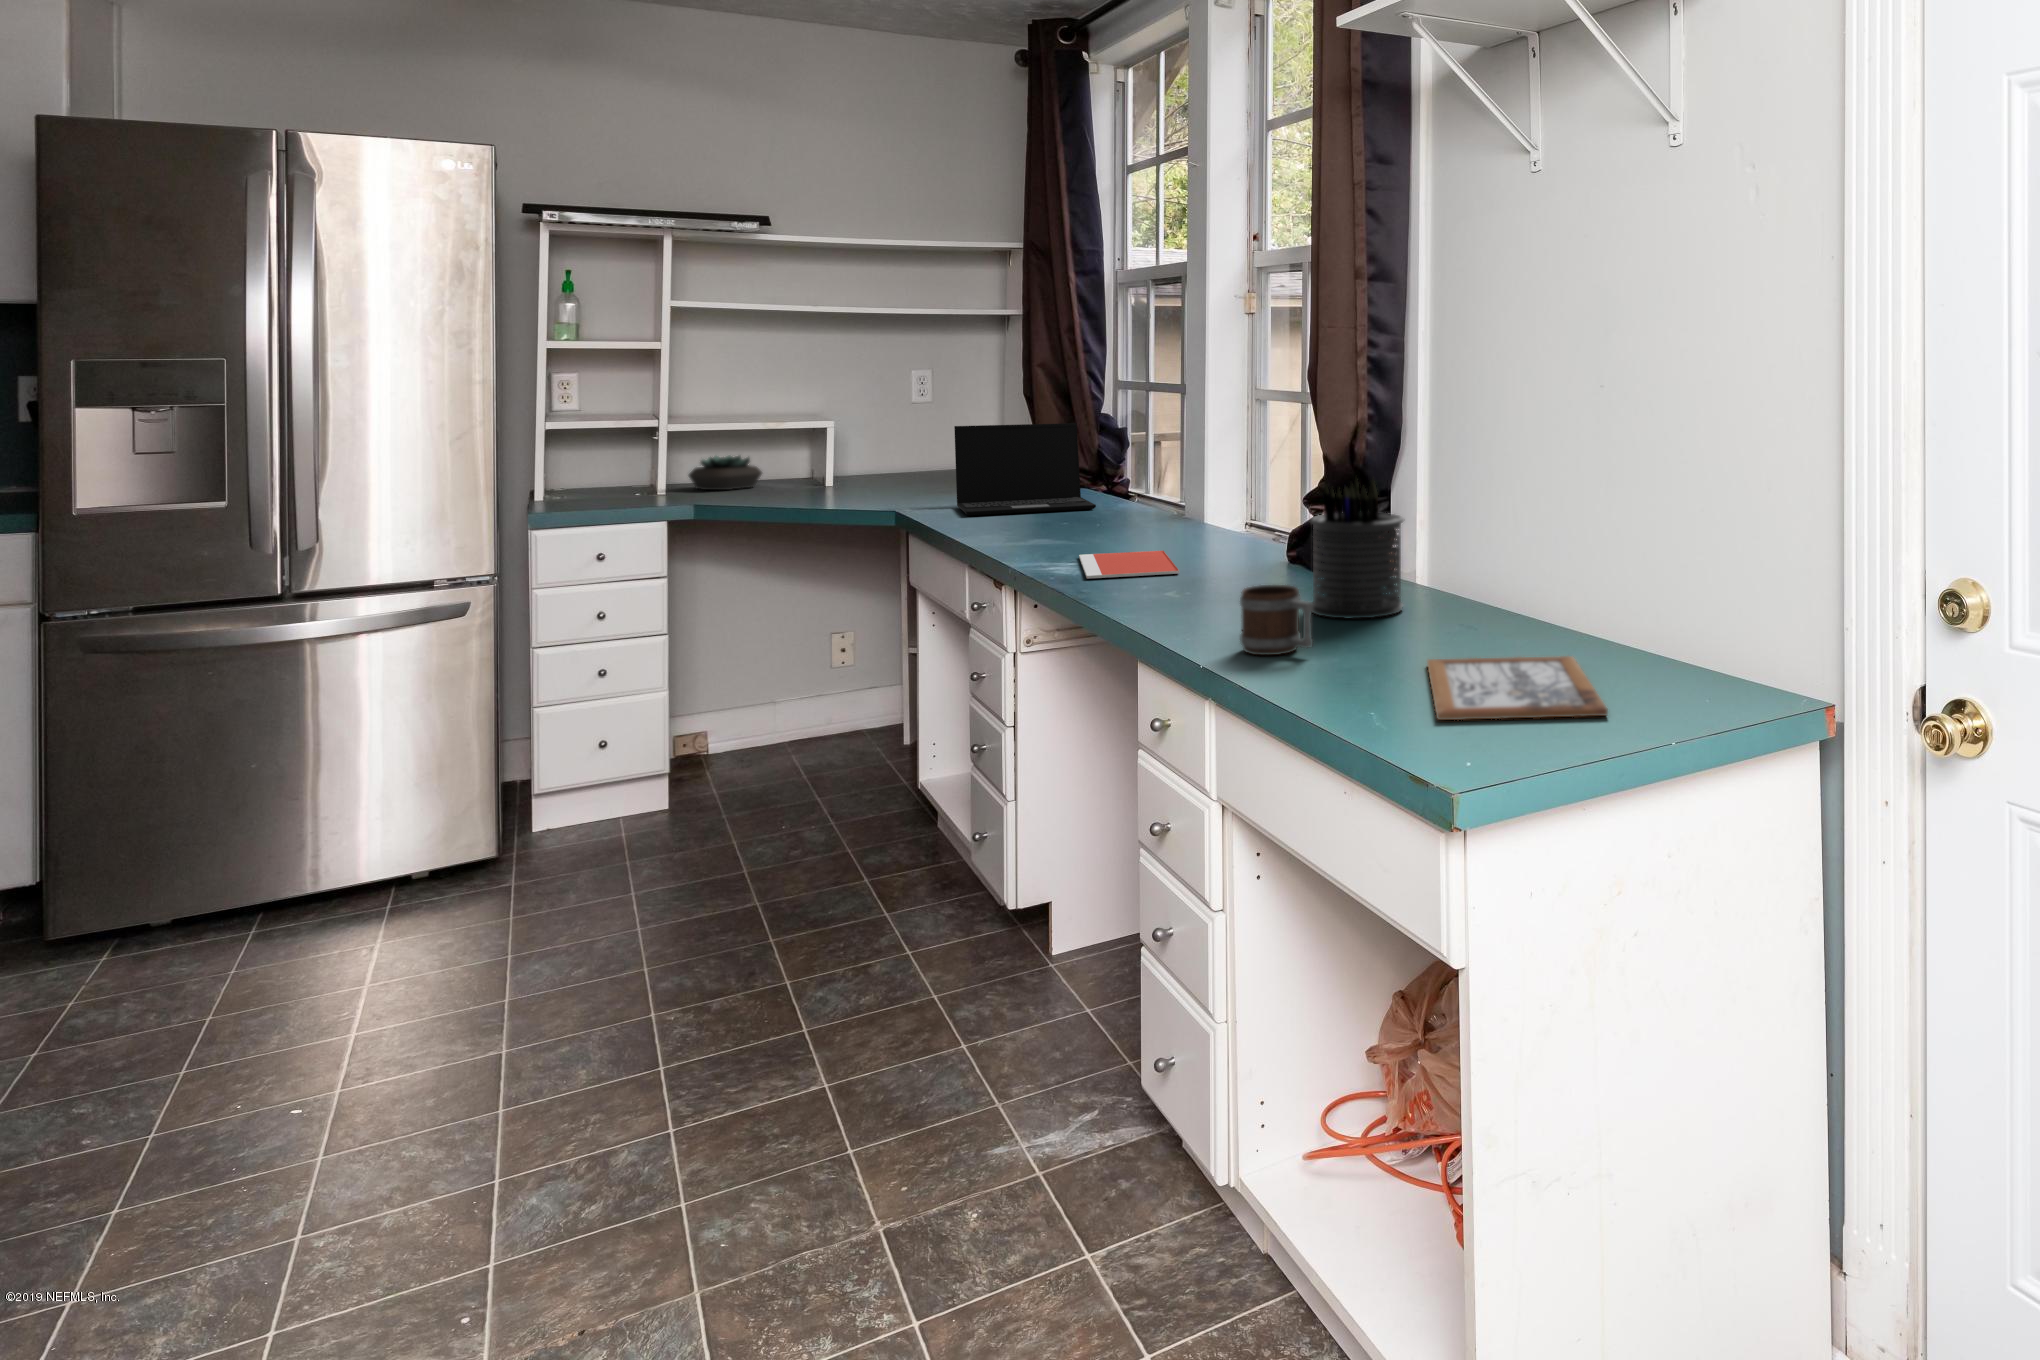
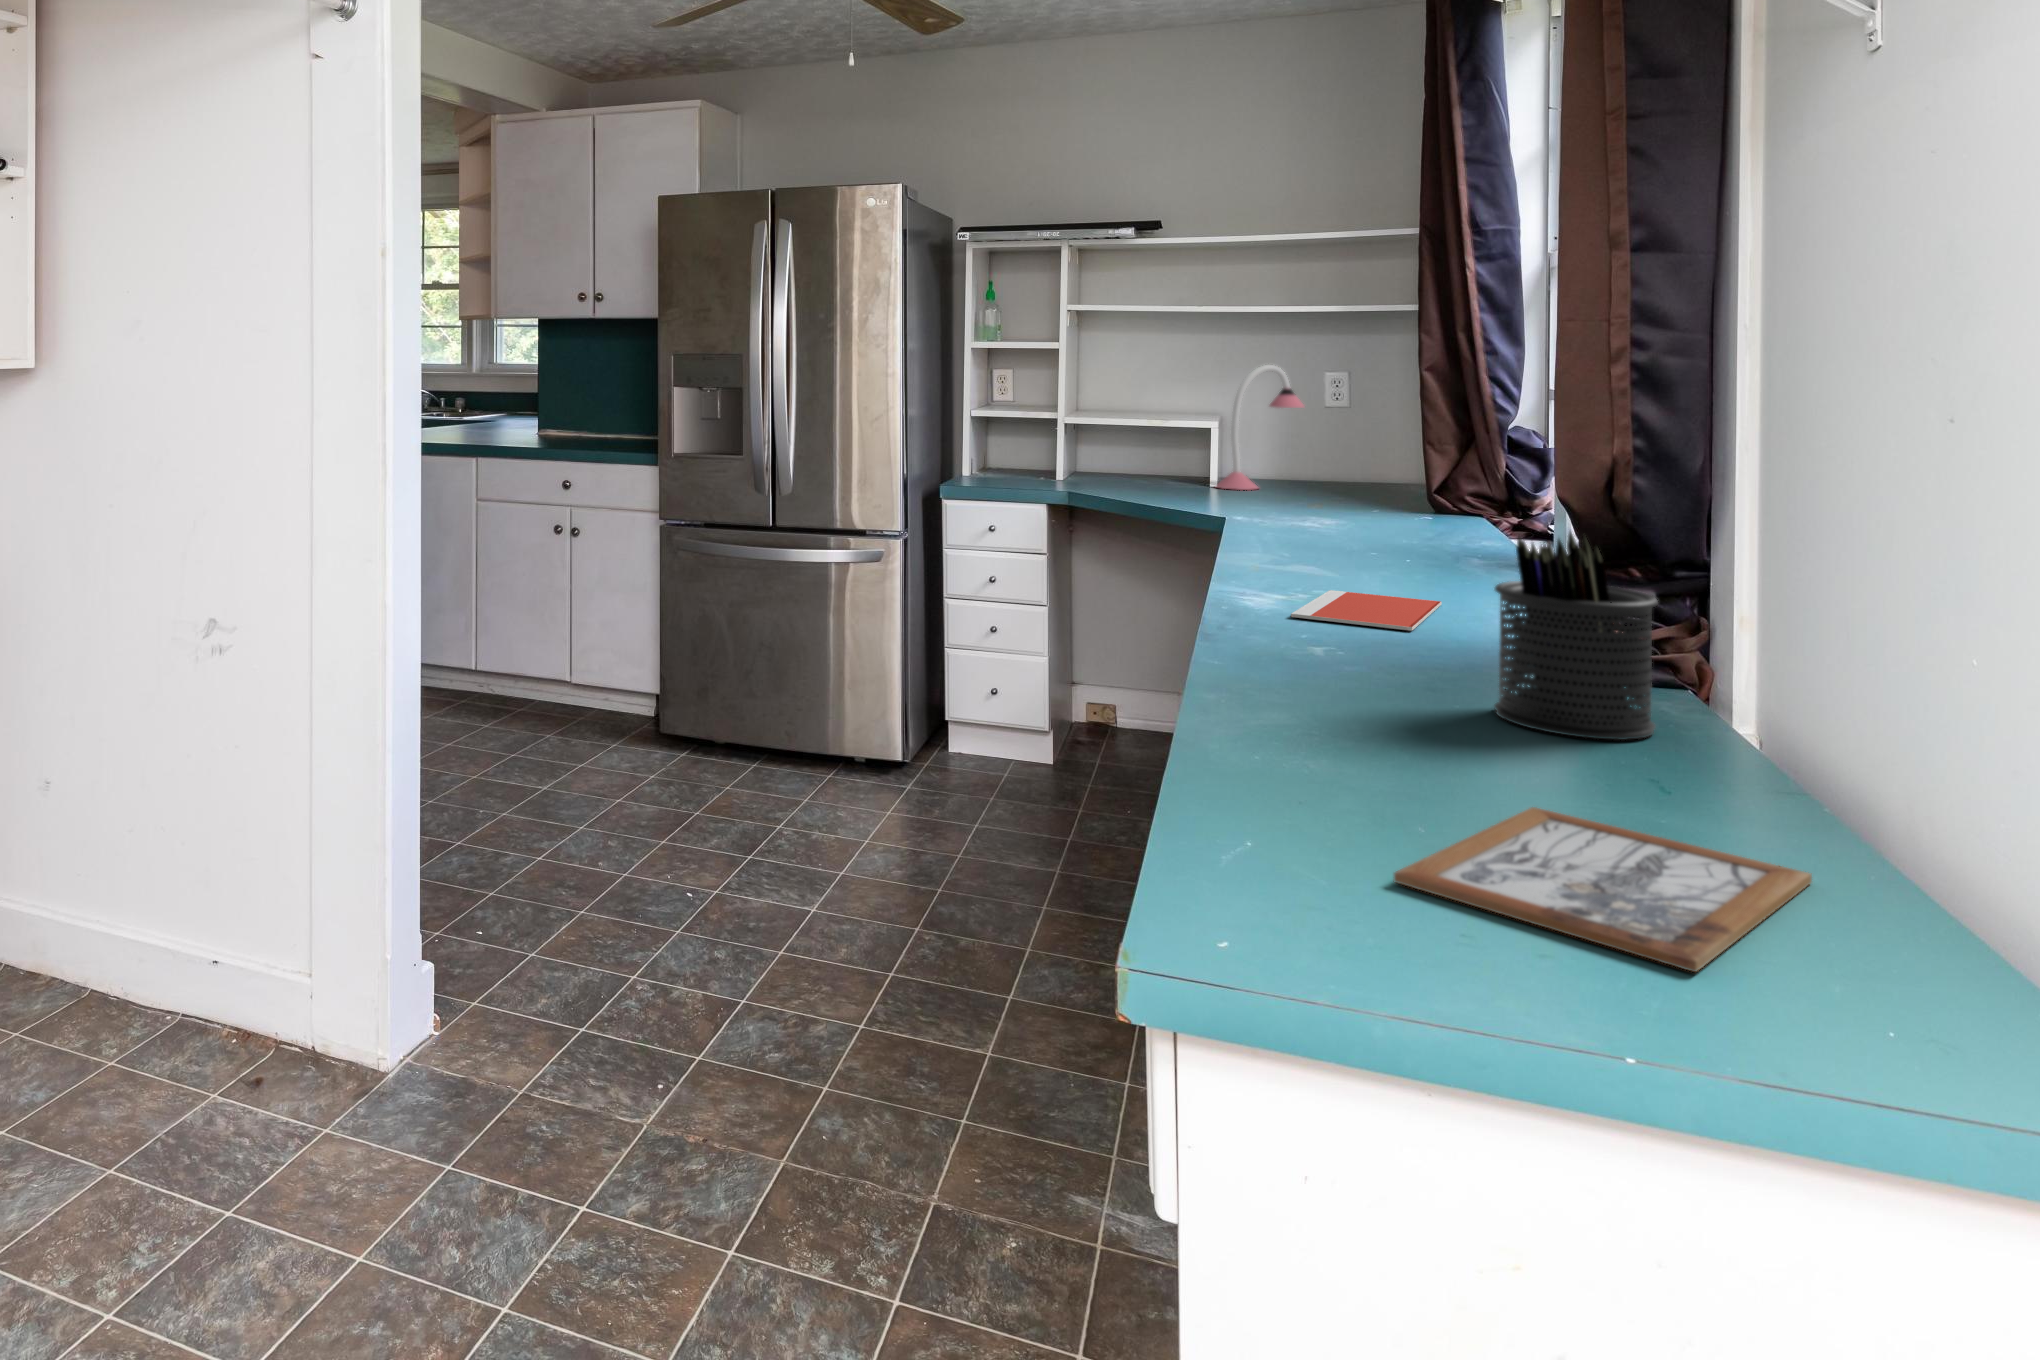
desk lamp: none [826,365,908,486] -> present [1216,365,1304,490]
laptop: present [954,423,1096,516] -> none [1291,433,1456,542]
succulent plant: present [689,455,762,490] -> none [1093,448,1158,482]
mug: present [1240,585,1313,655] -> none [1307,654,1393,749]

